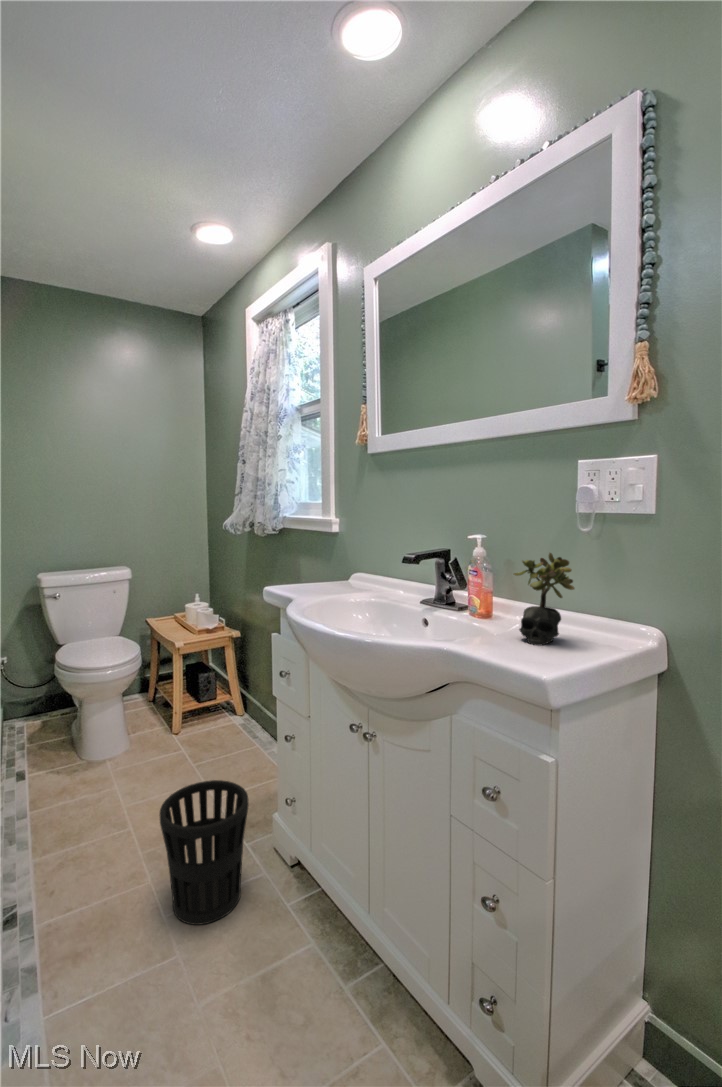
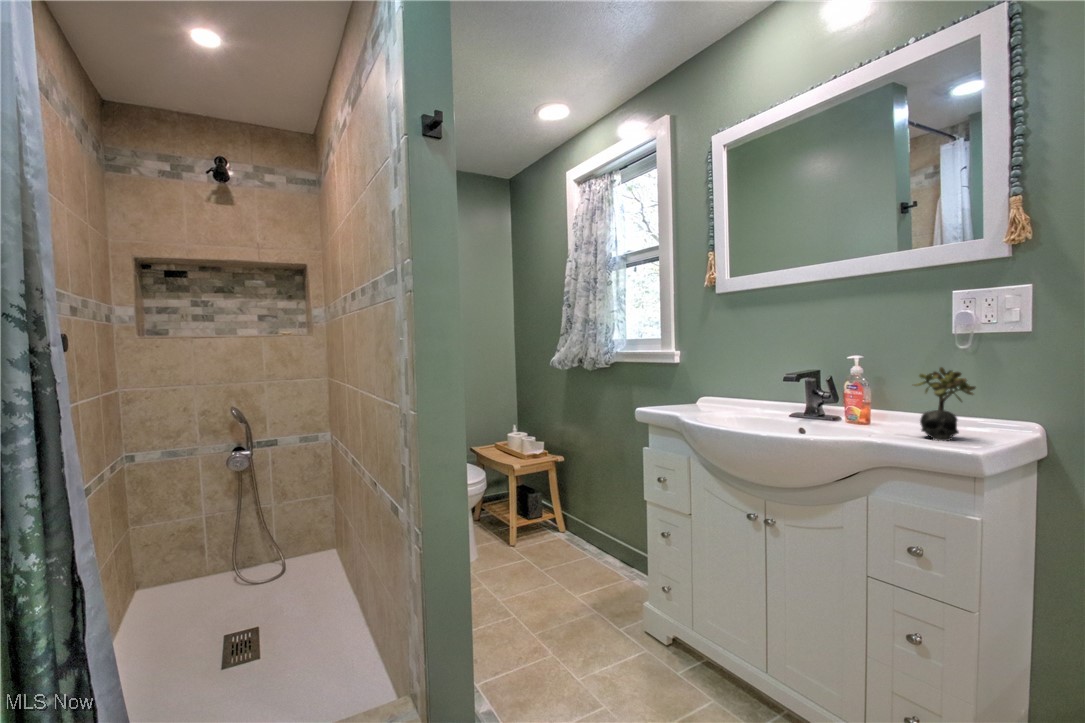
wastebasket: present [160,780,249,925] -> none [575,573,647,691]

